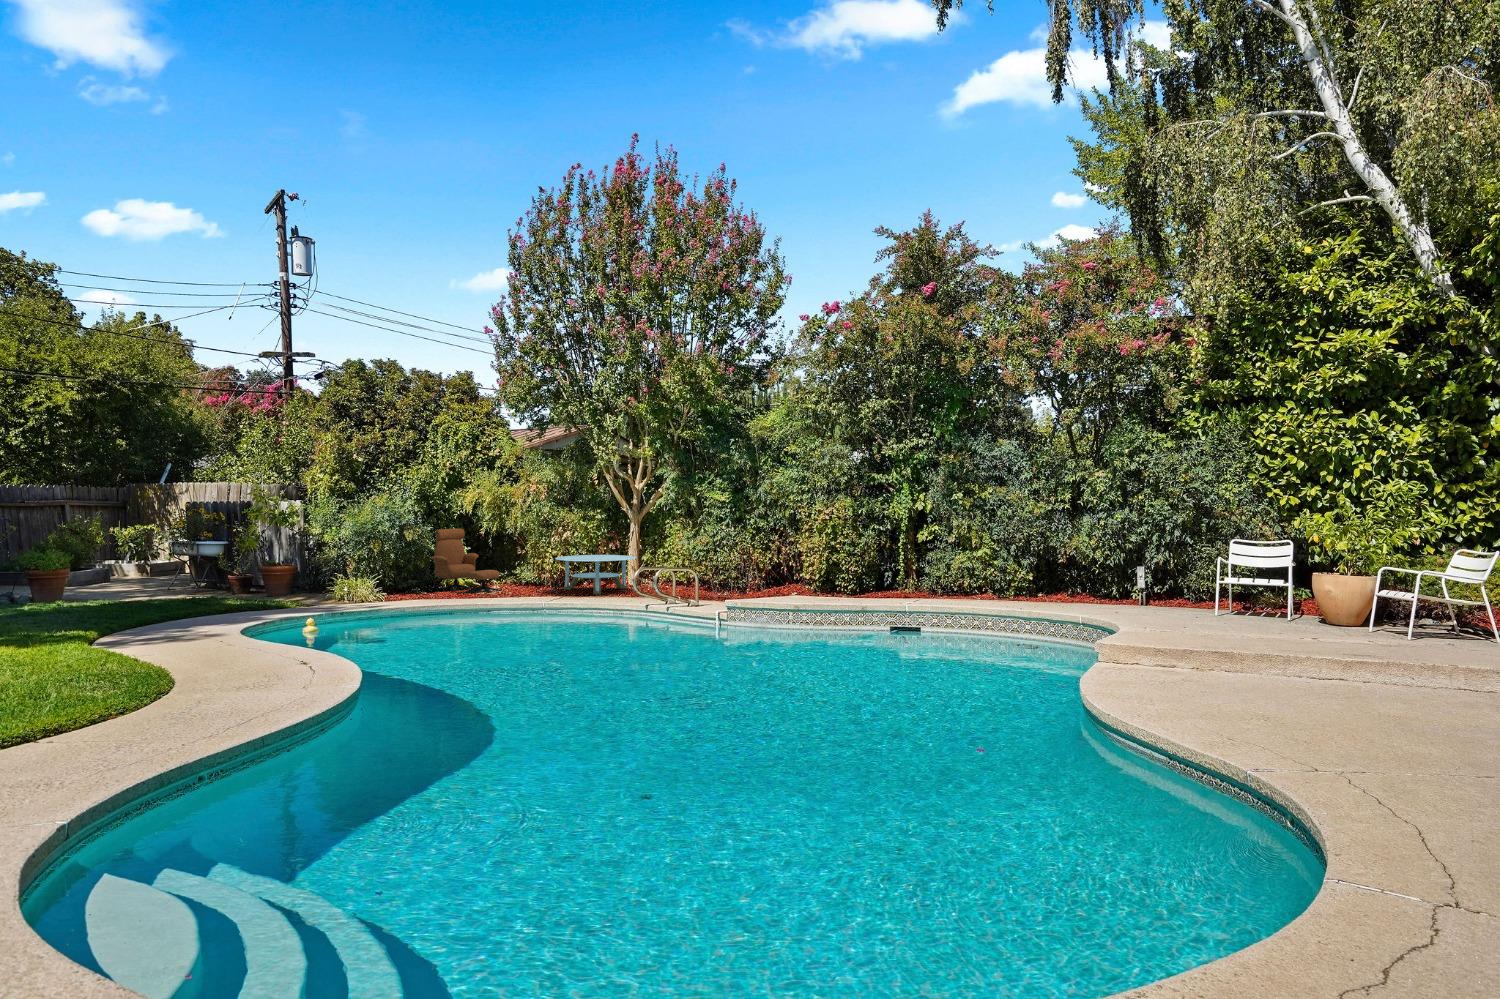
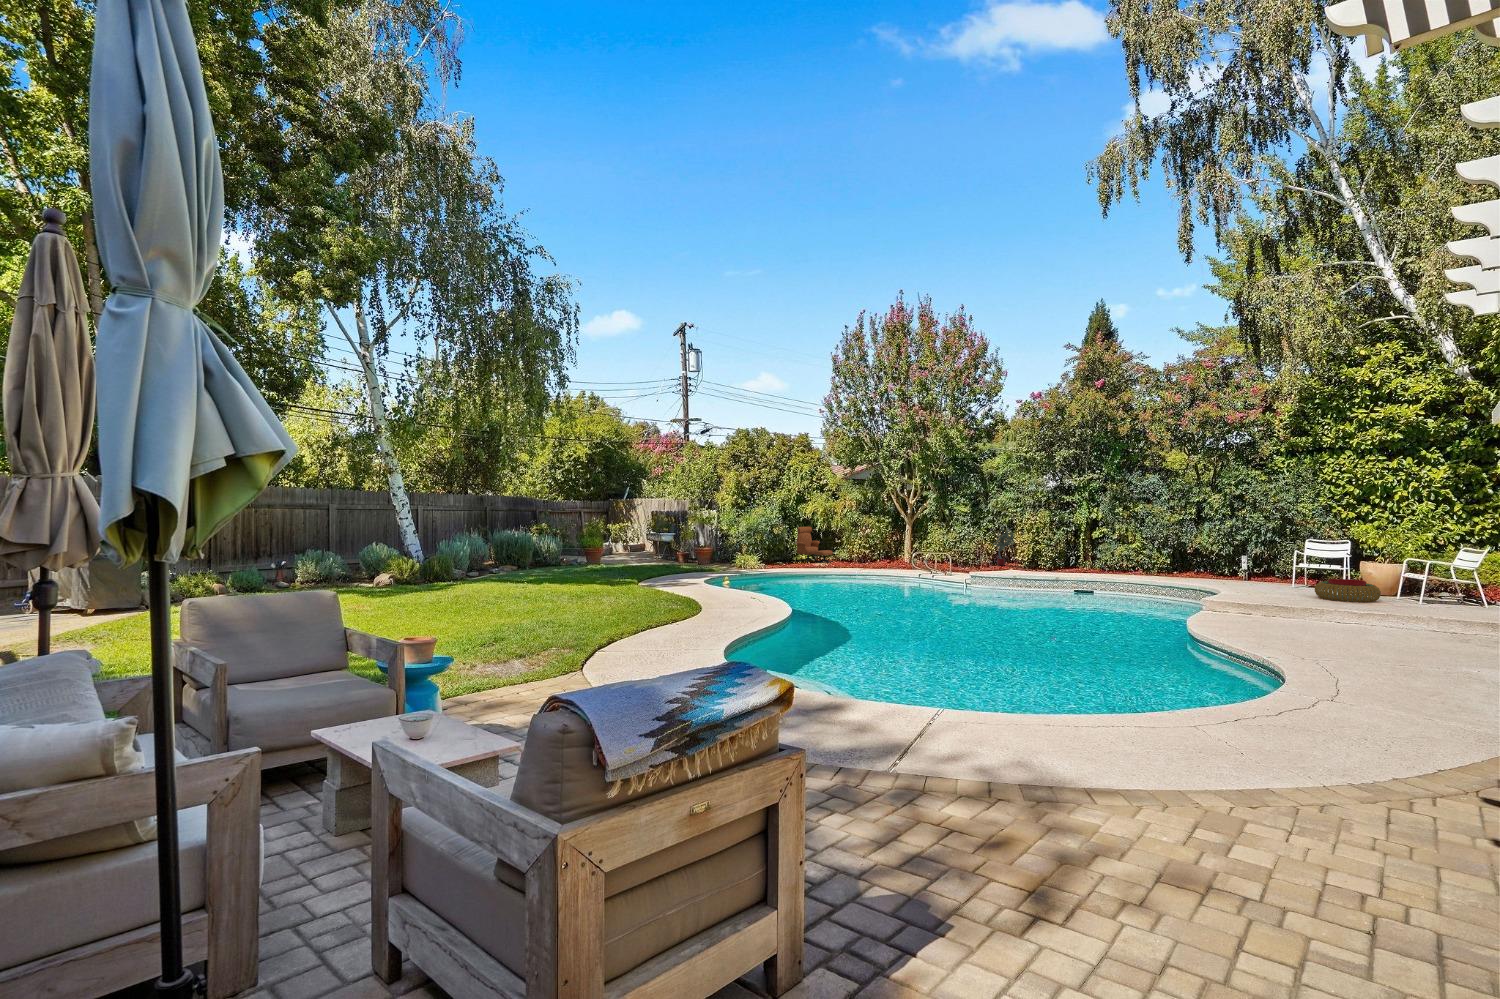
potted tree: none [763,526,804,590] -> present [991,527,1014,566]
round table: present [555,555,637,594] -> none [865,543,912,565]
pouf: none [1269,604,1368,643] -> present [1315,579,1381,602]

